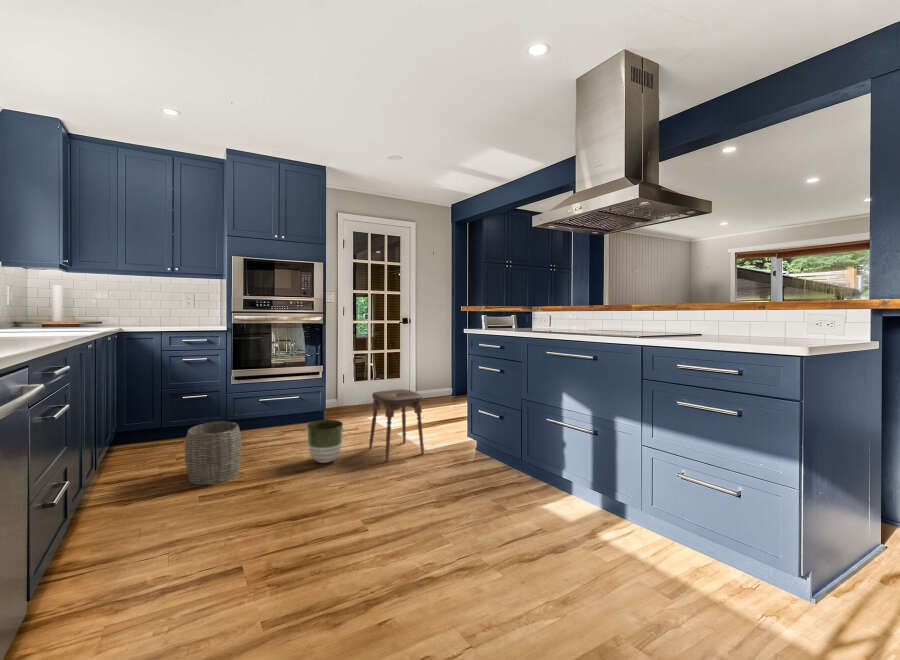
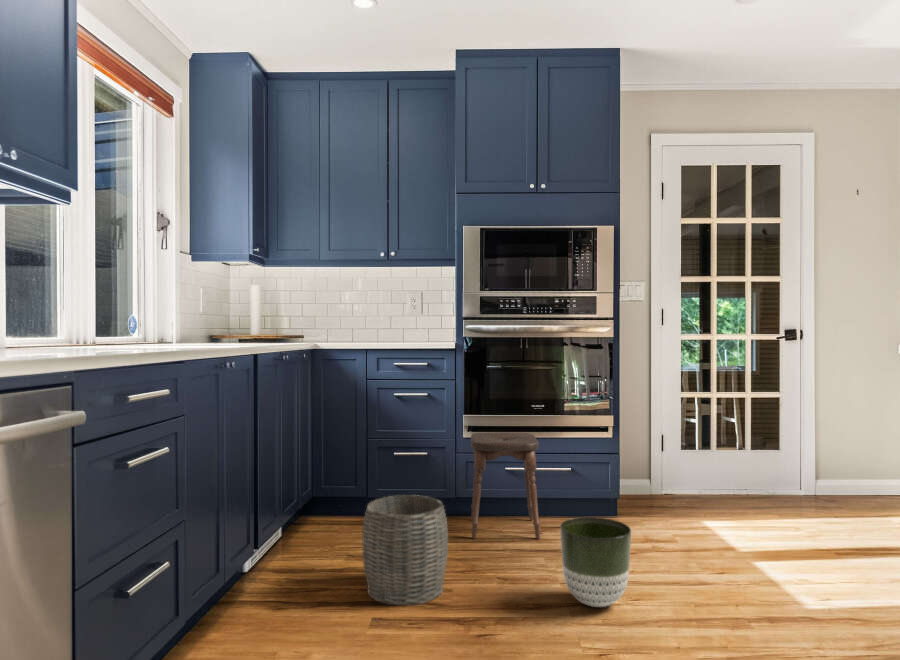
stool: present [369,389,424,461] -> present [471,433,540,539]

